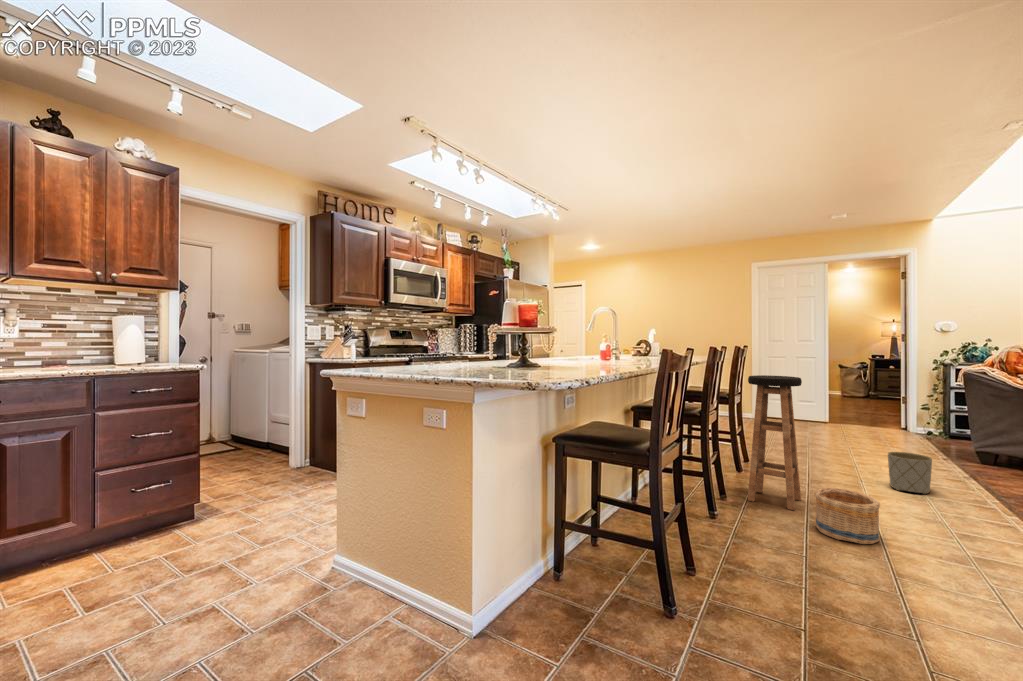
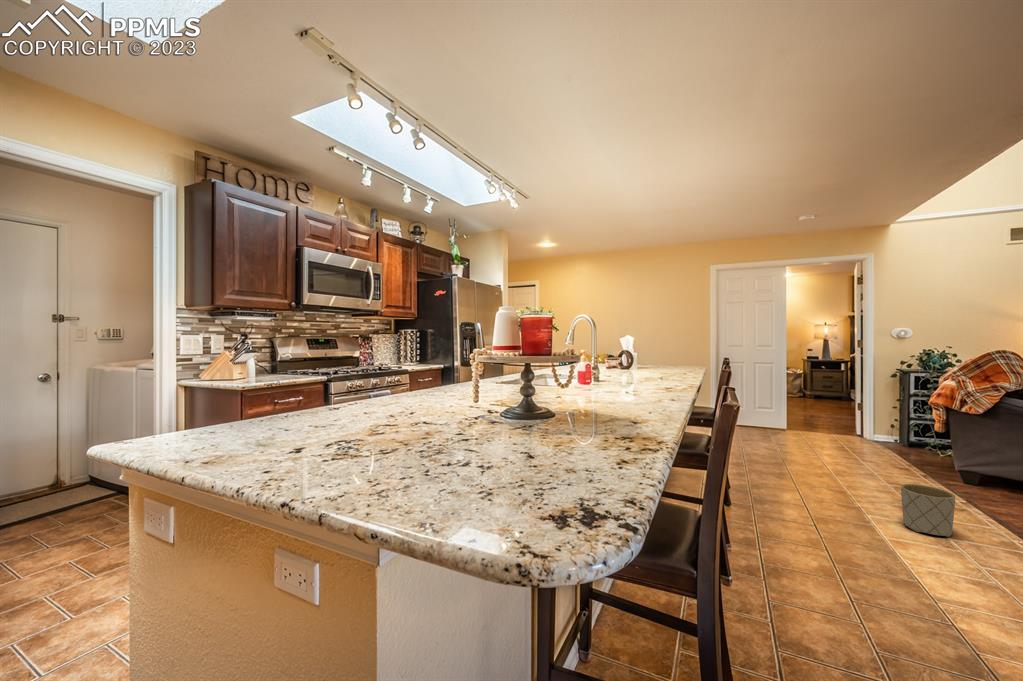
bar stool: present [748,375,802,510] -> none [762,402,832,580]
basket: present [815,488,880,544] -> none [870,558,969,650]

